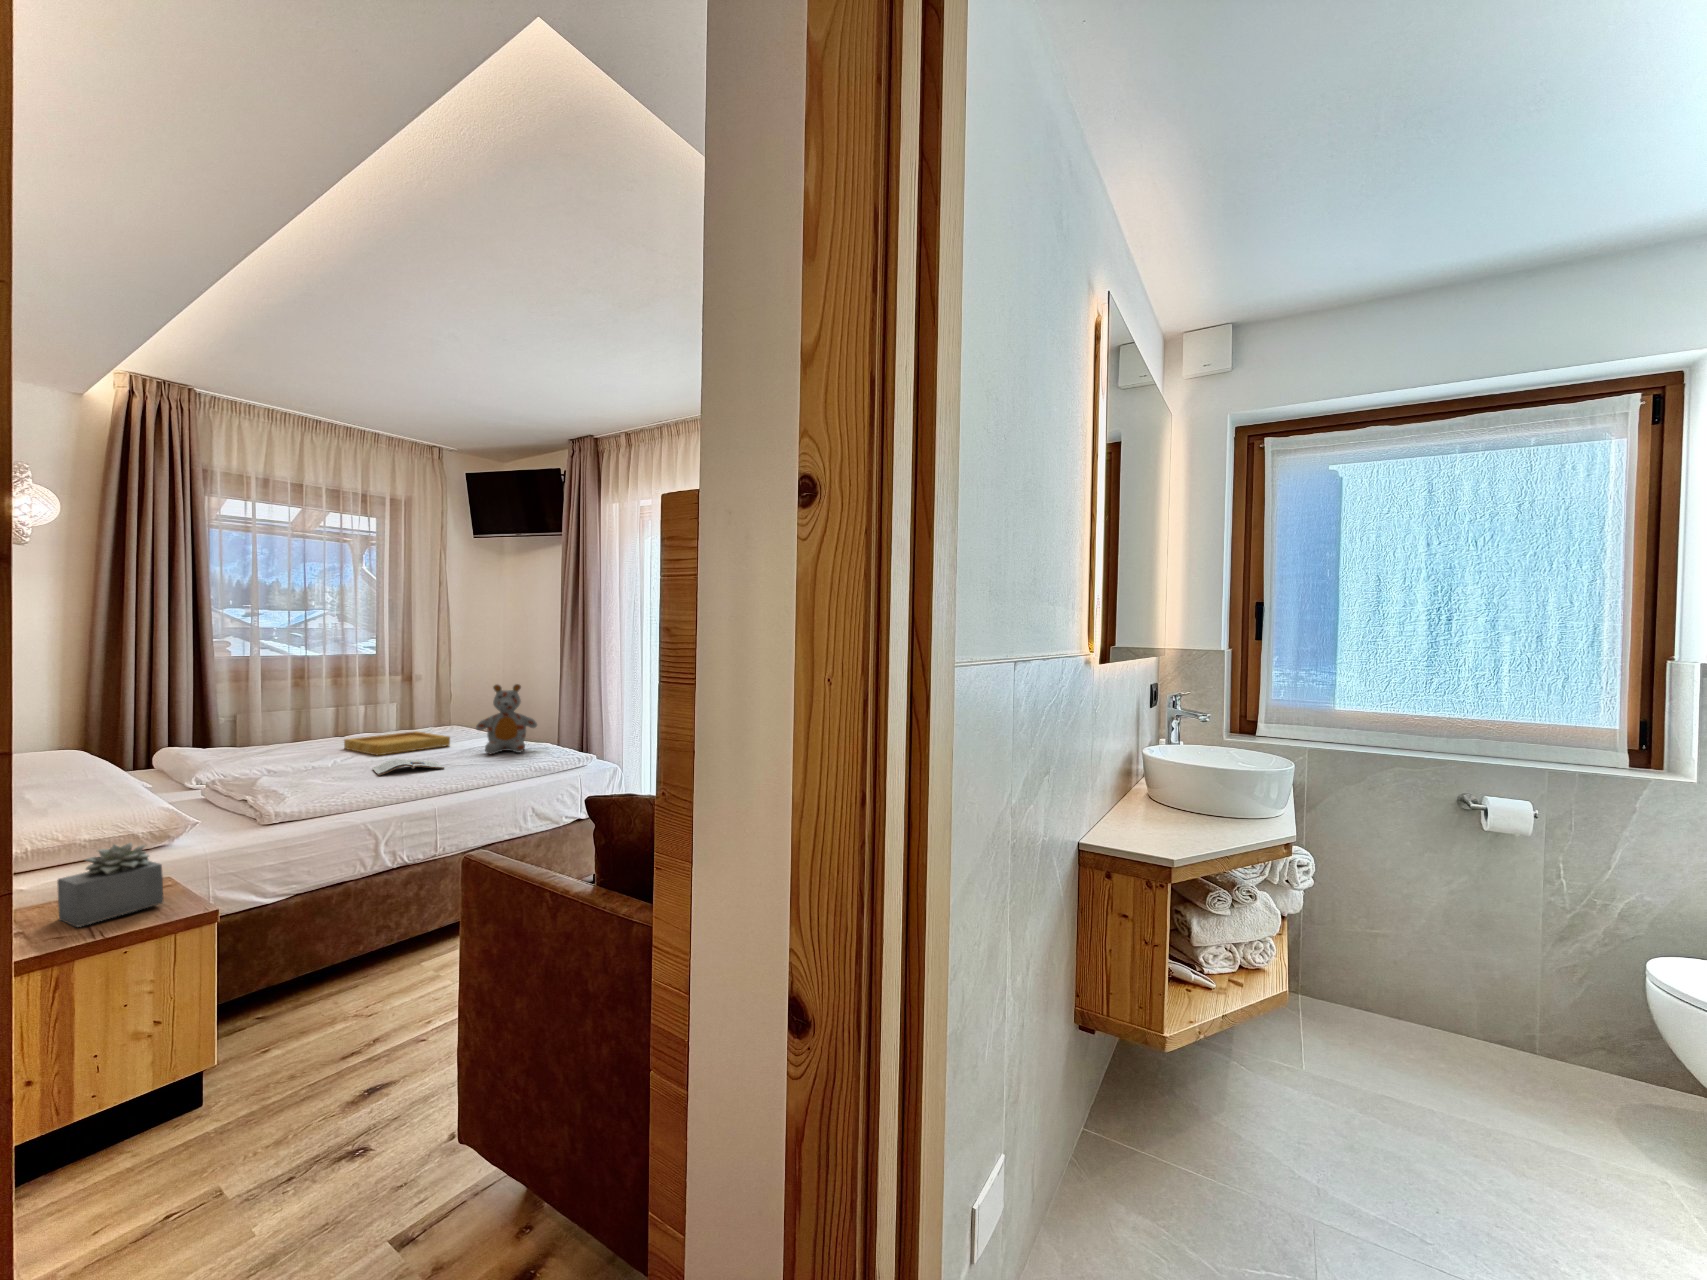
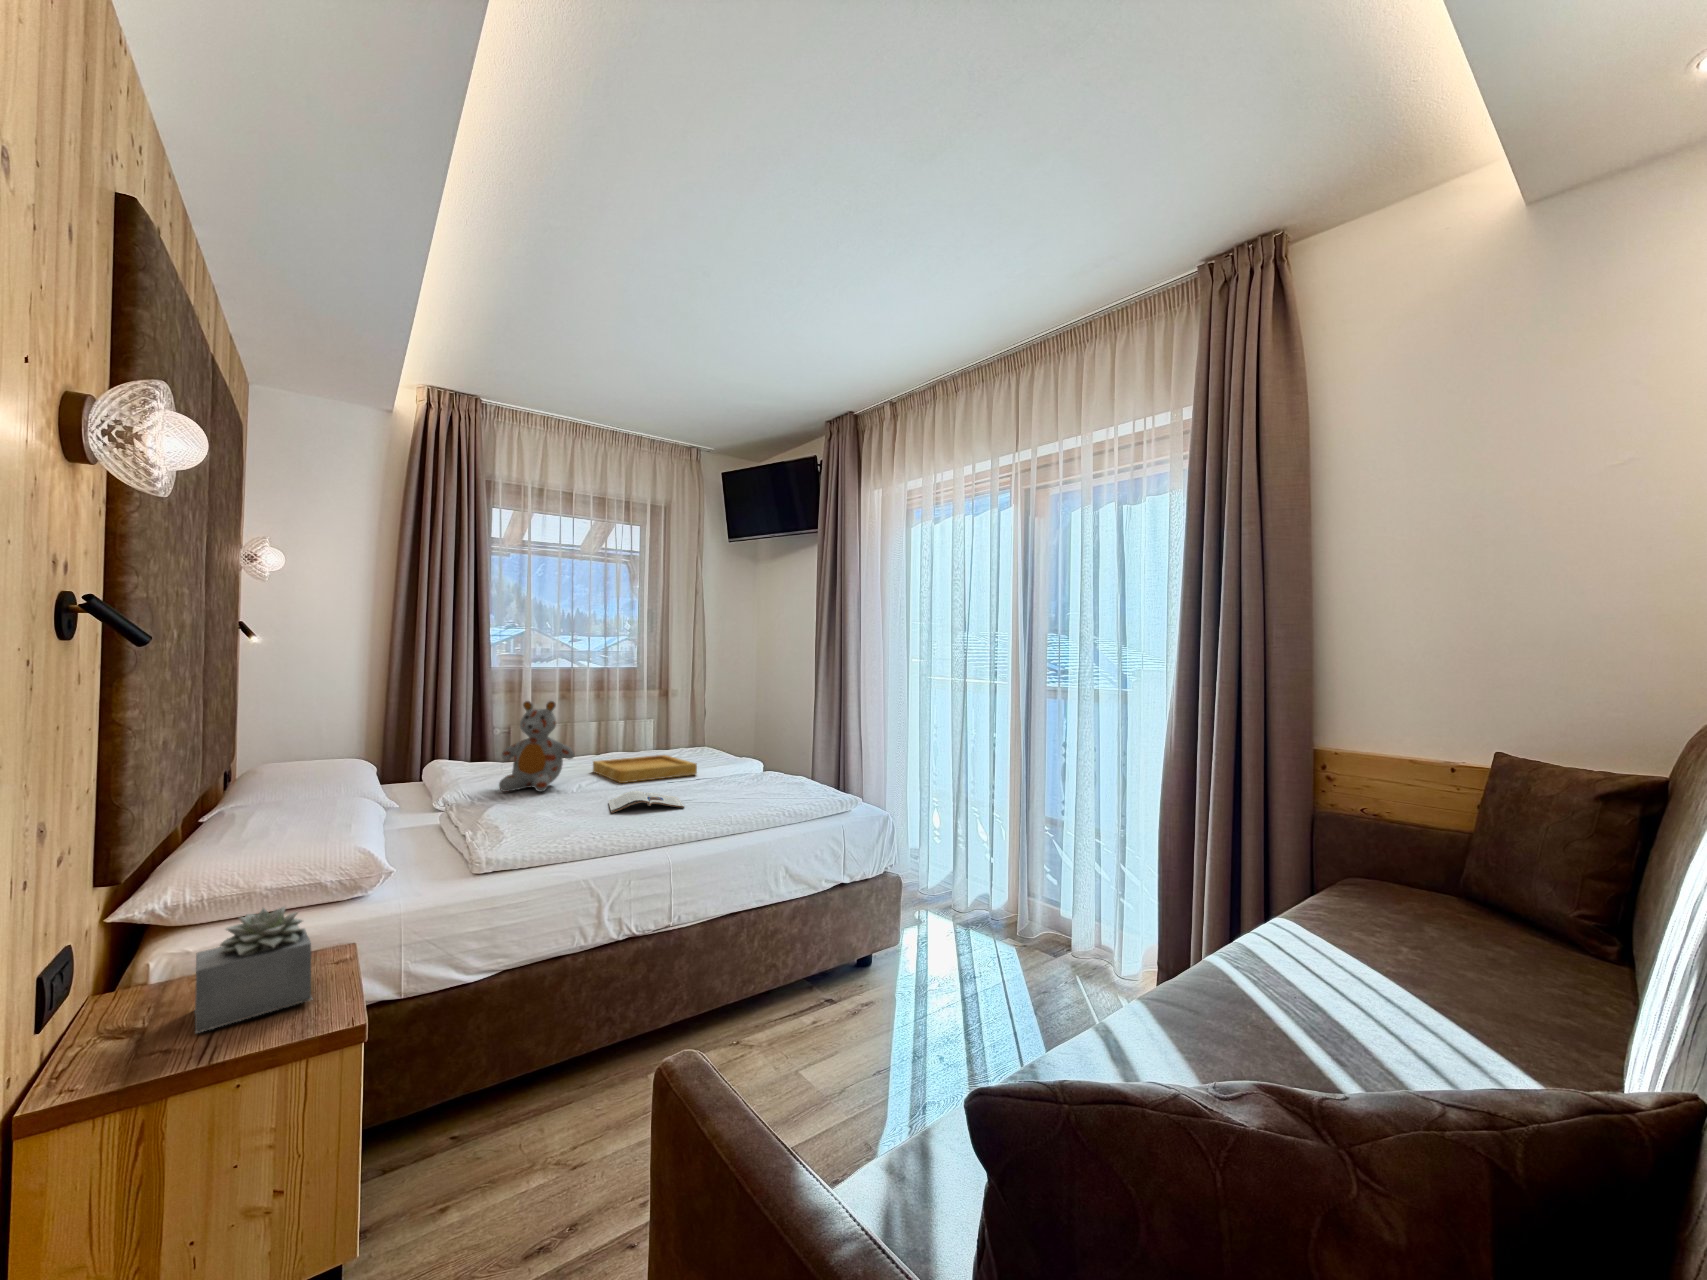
stuffed bear: present [476,684,537,754] -> present [499,701,575,792]

